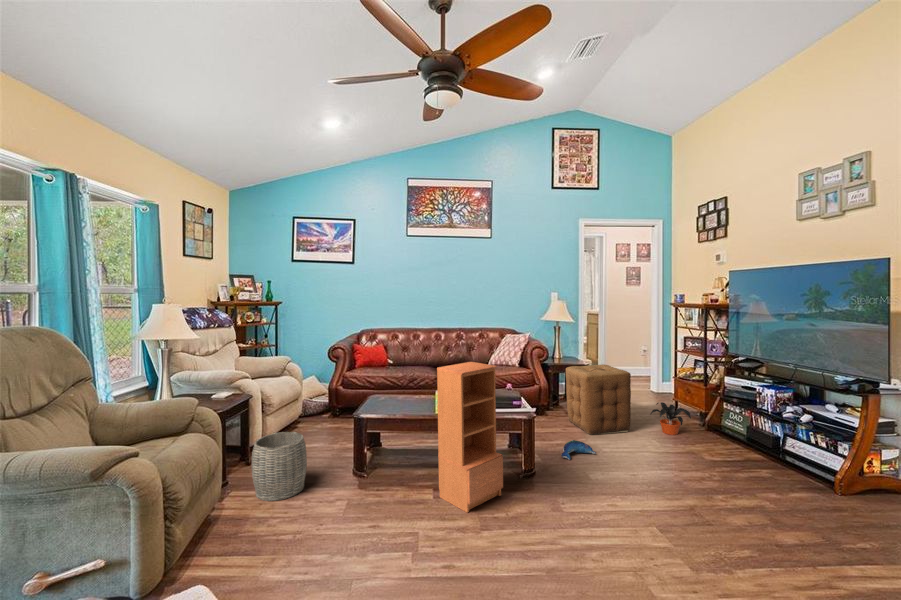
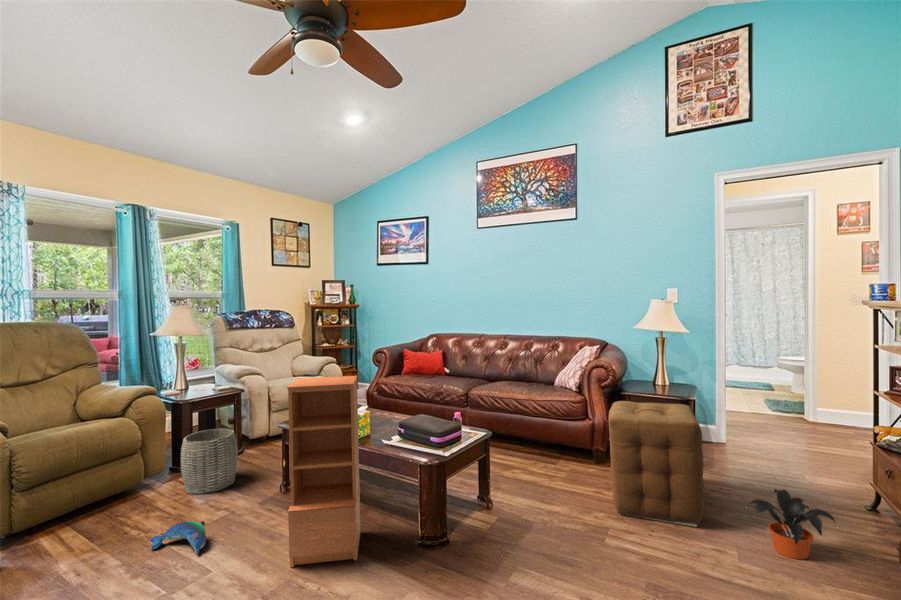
plush toy: present [561,440,596,460] -> present [150,521,206,554]

